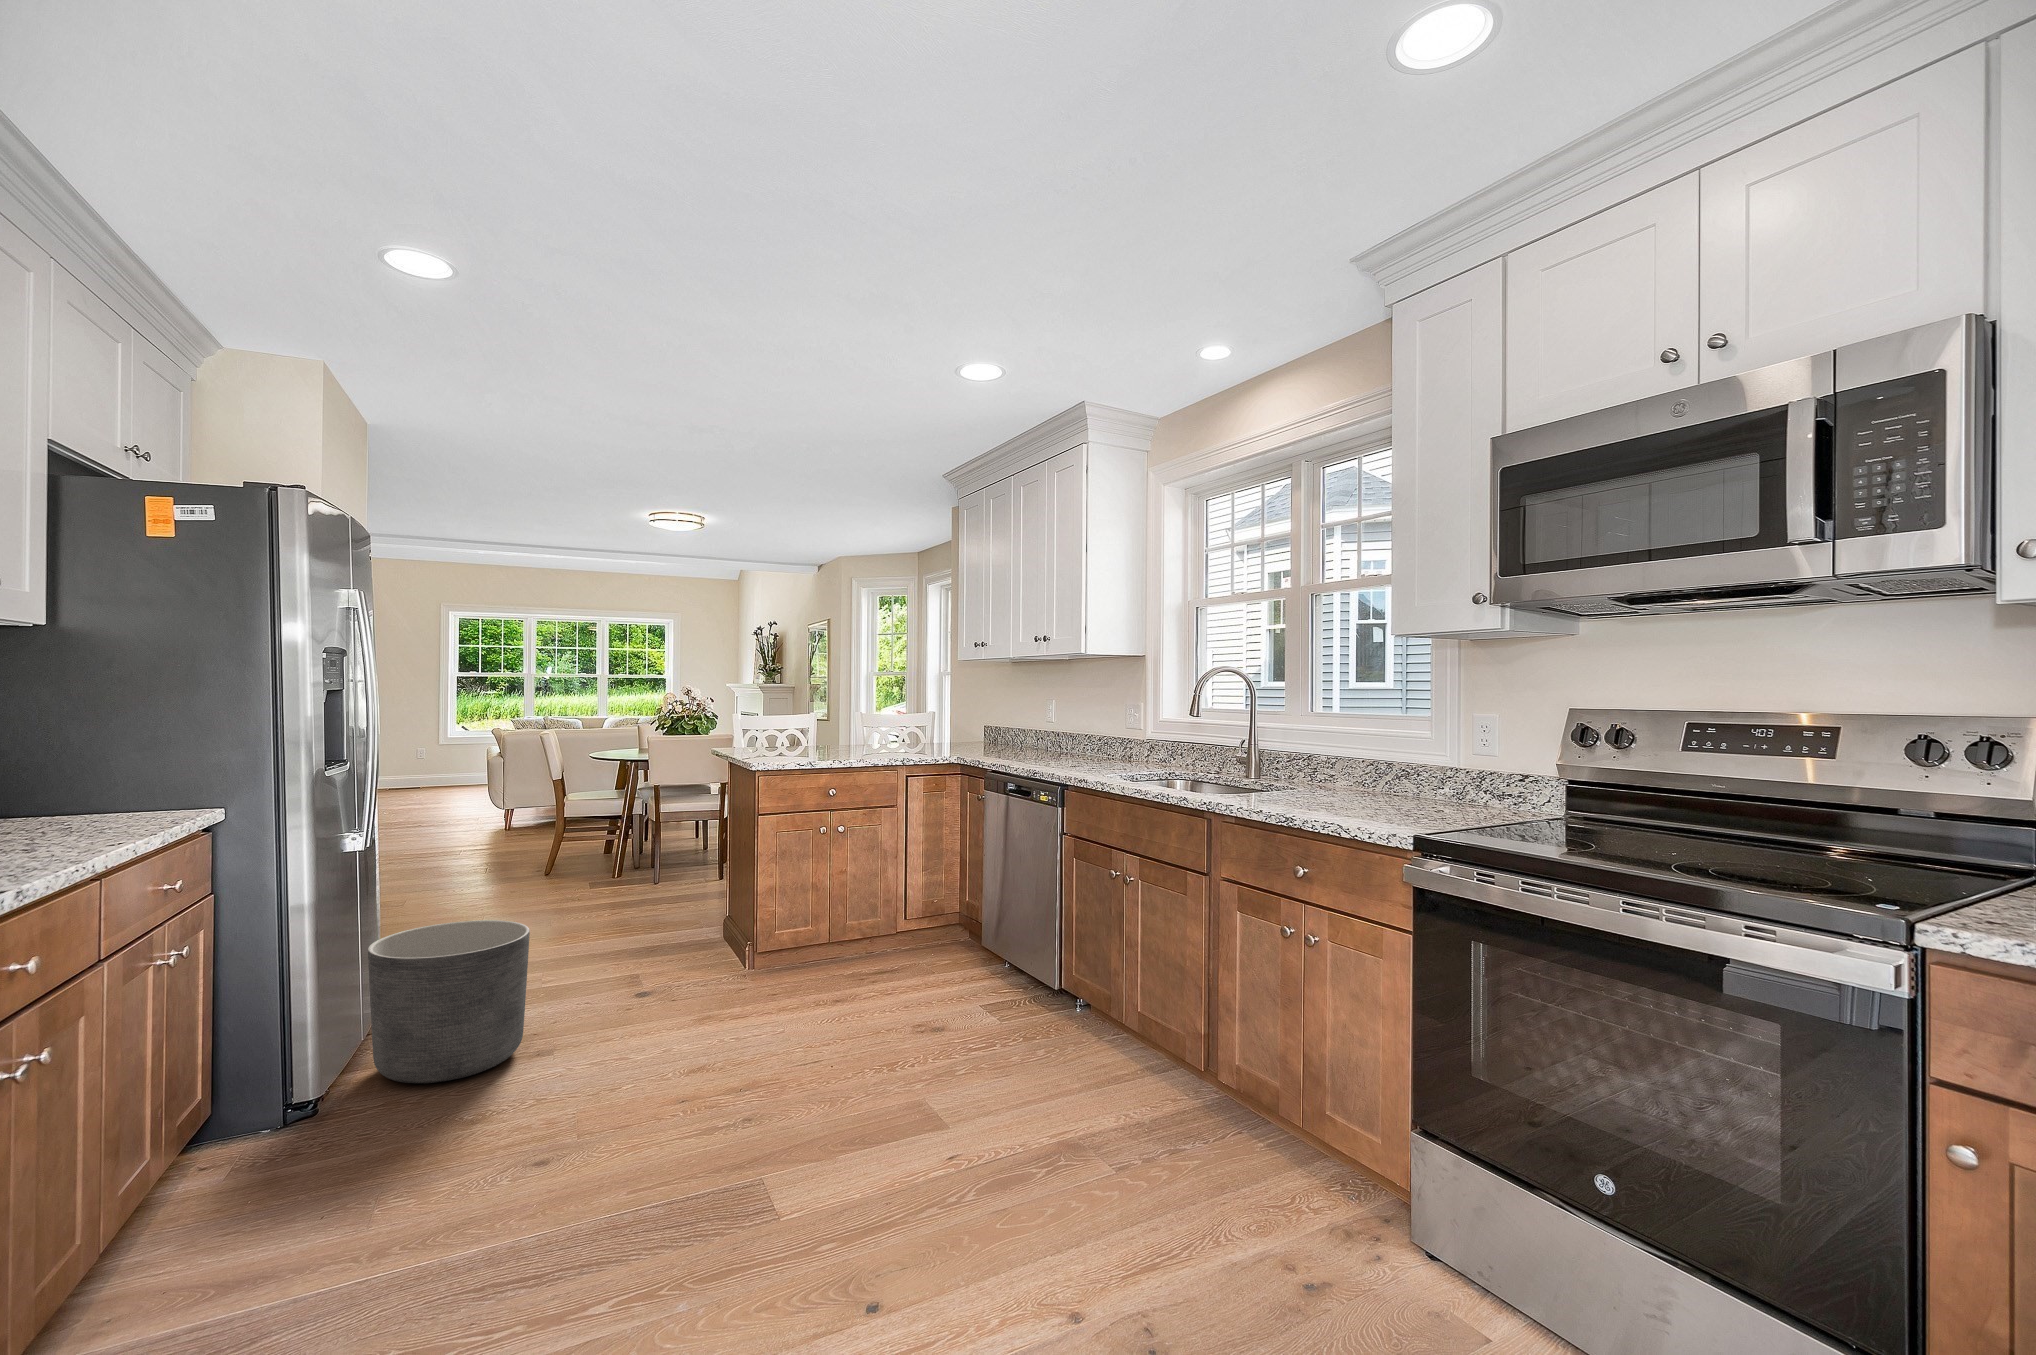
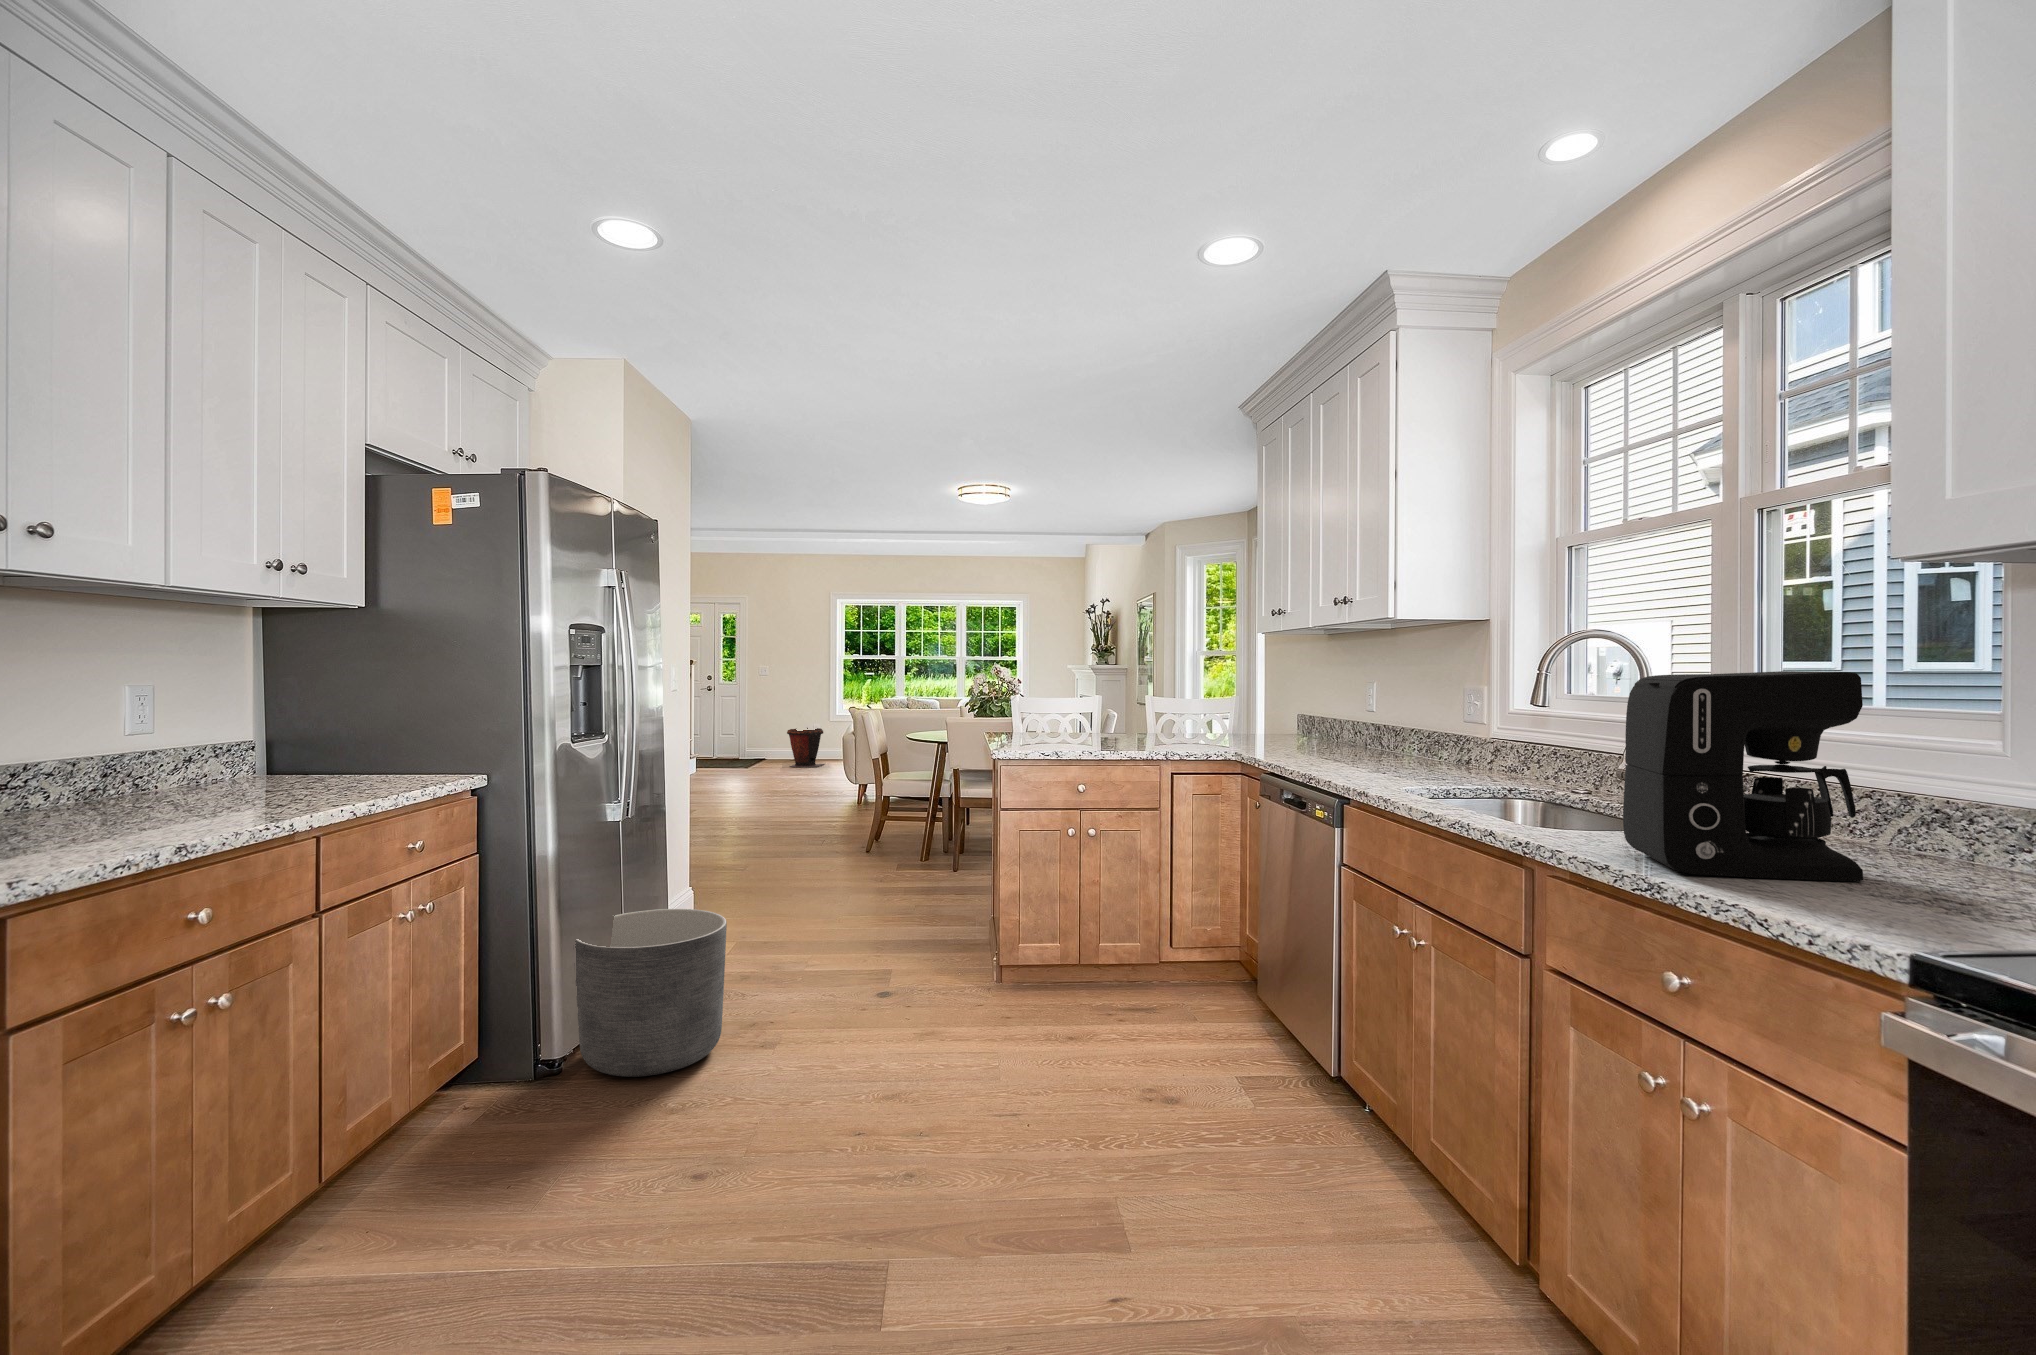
coffee maker: none [1264,695,1381,811] -> present [1623,671,1863,881]
waste bin: none [406,747,452,791] -> present [787,728,823,767]

